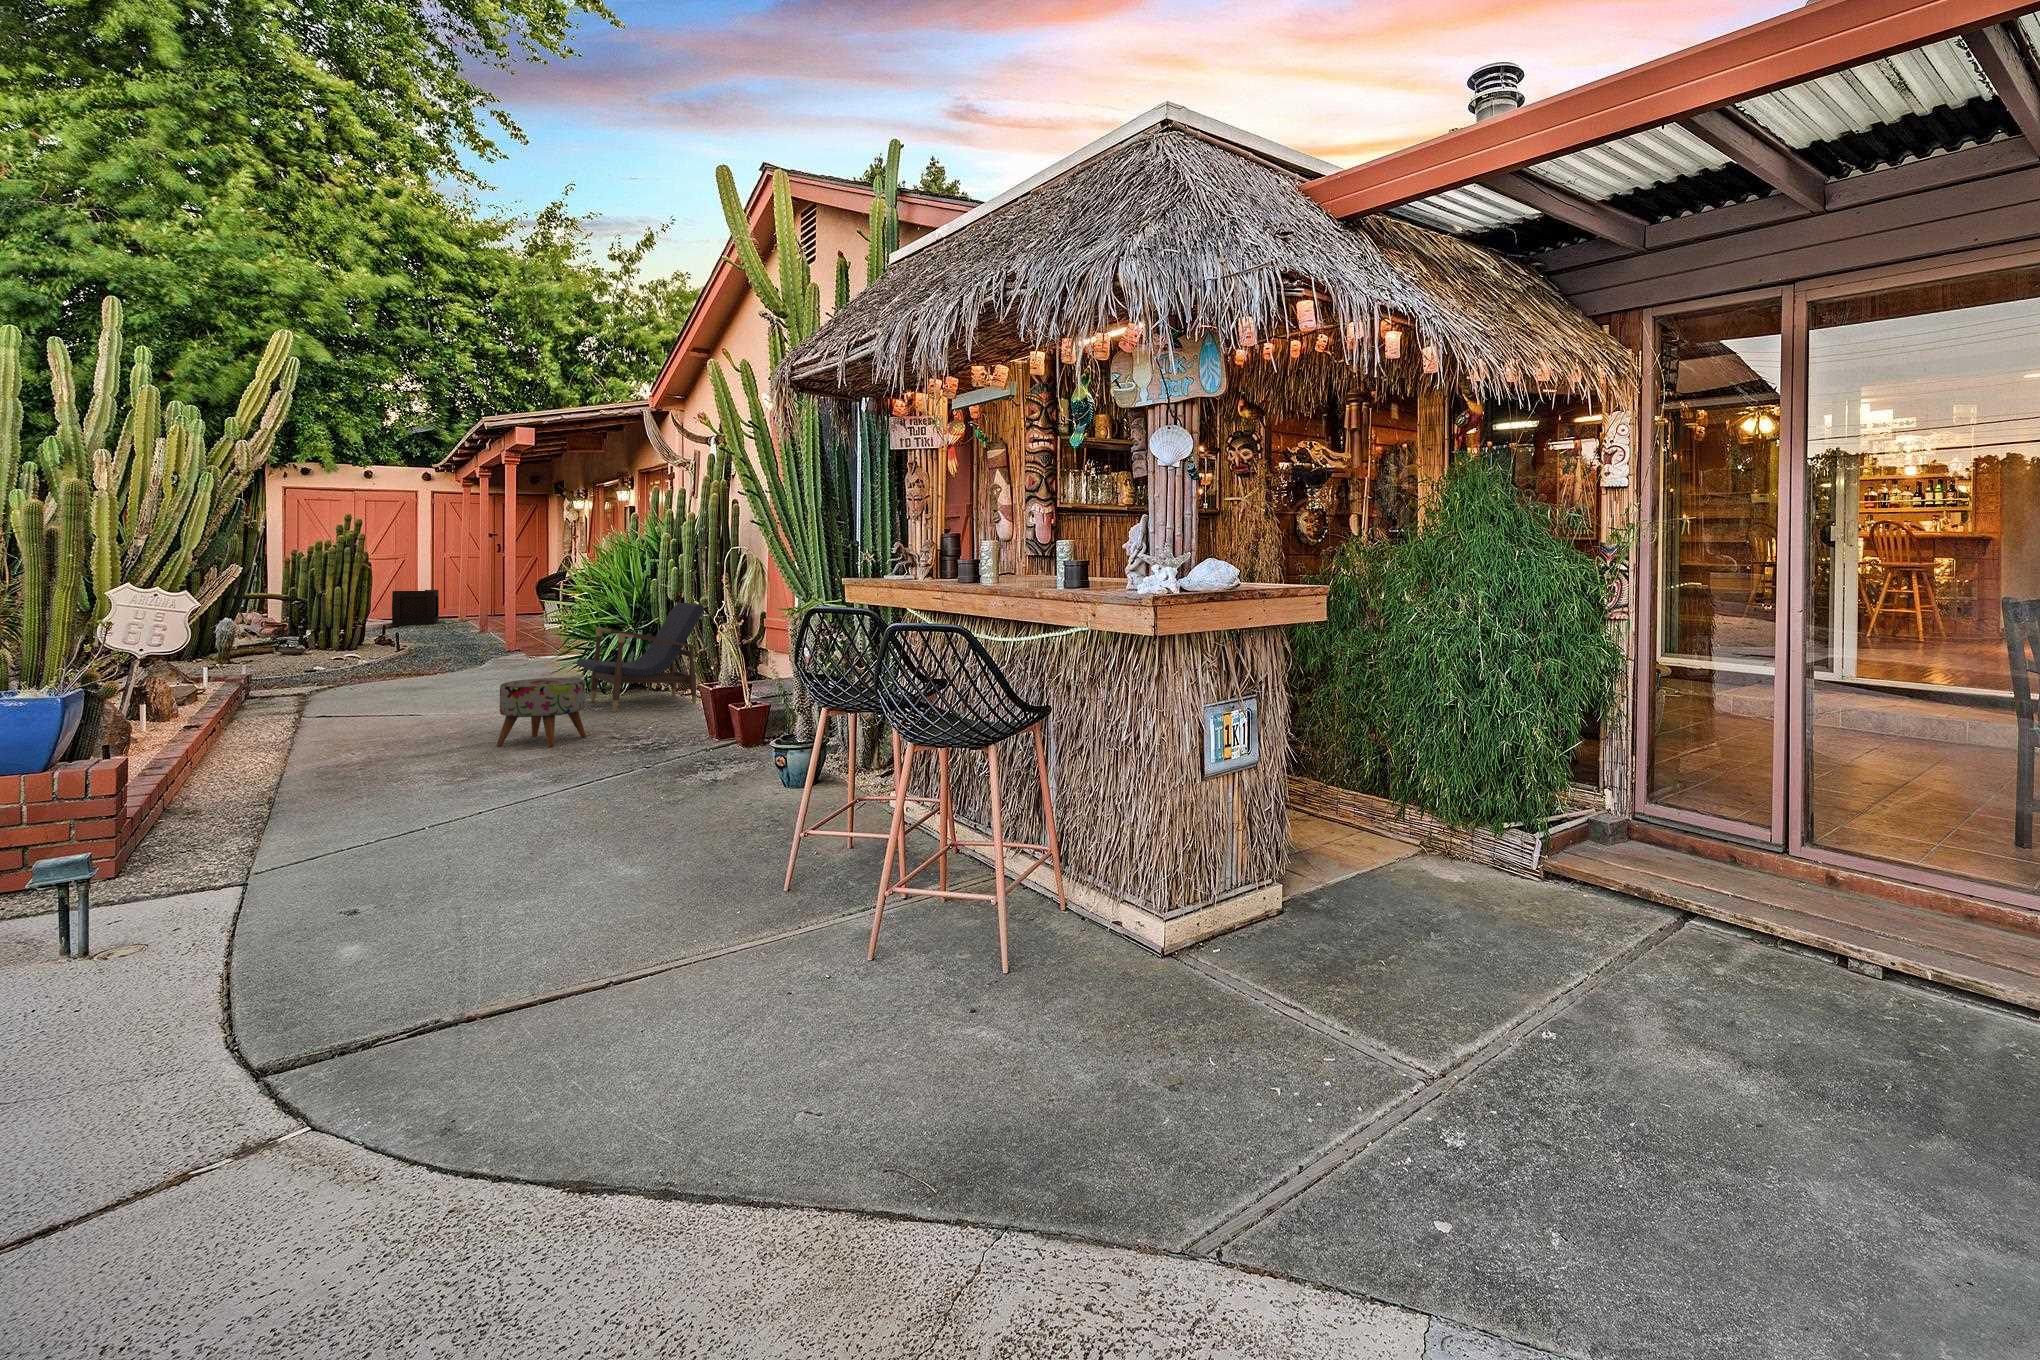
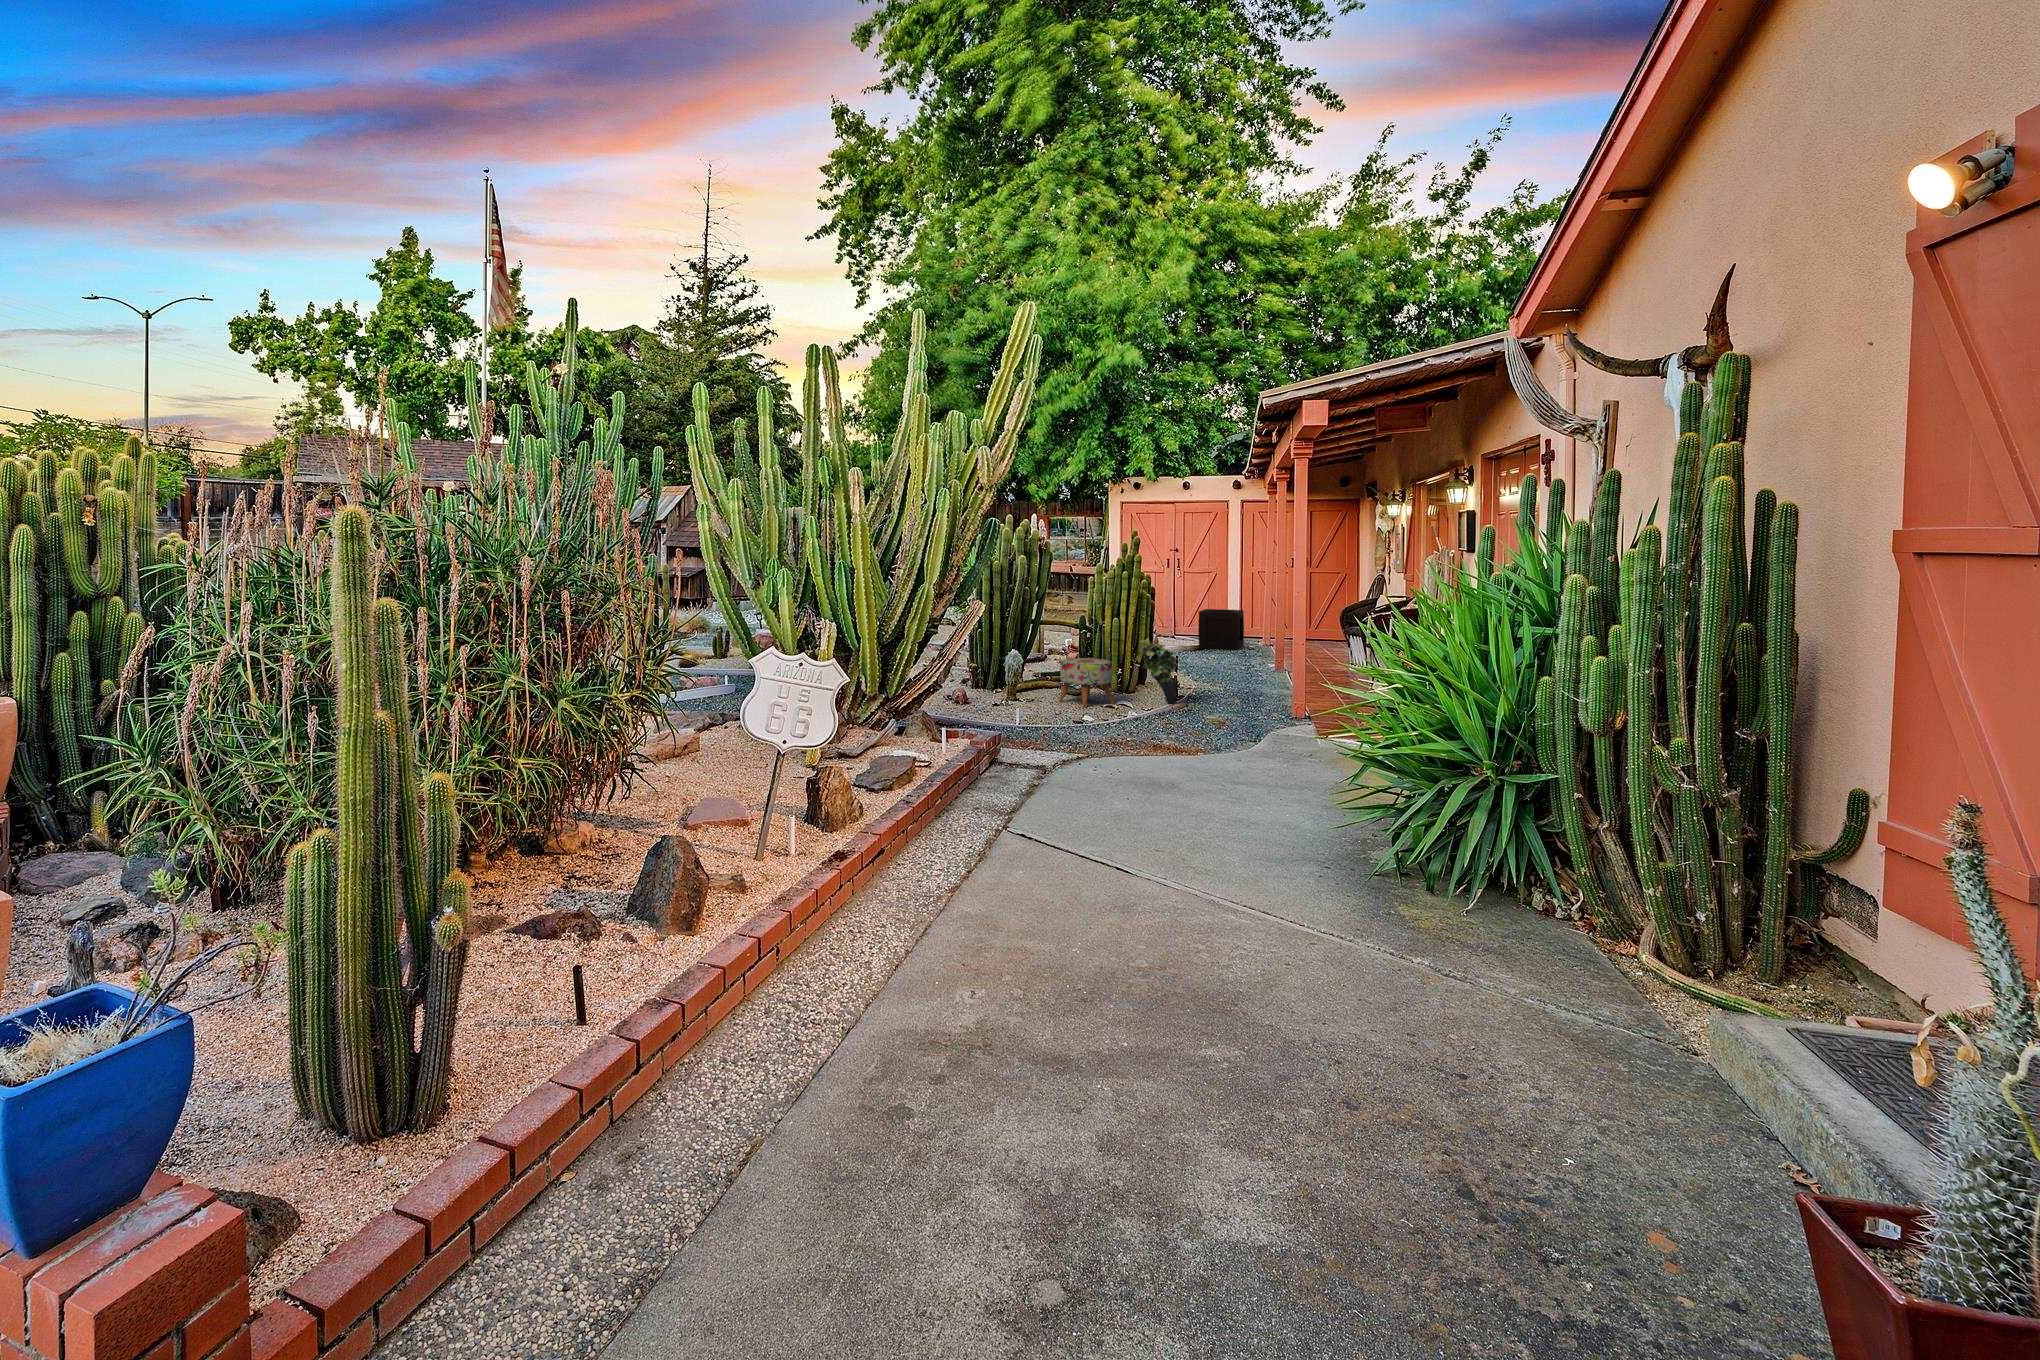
potted plant: none [359,600,401,654] -> present [1140,638,1179,704]
lounge chair: present [577,603,704,712] -> none [1378,738,1692,1018]
ottoman: present [497,678,586,747] -> present [1059,658,1114,707]

